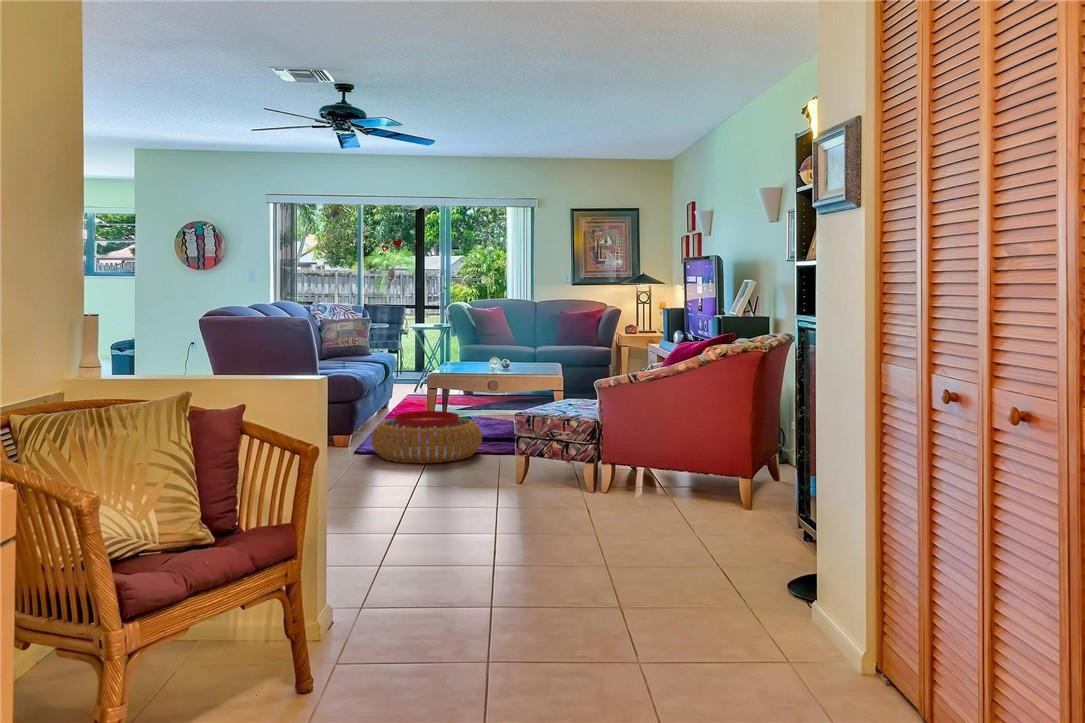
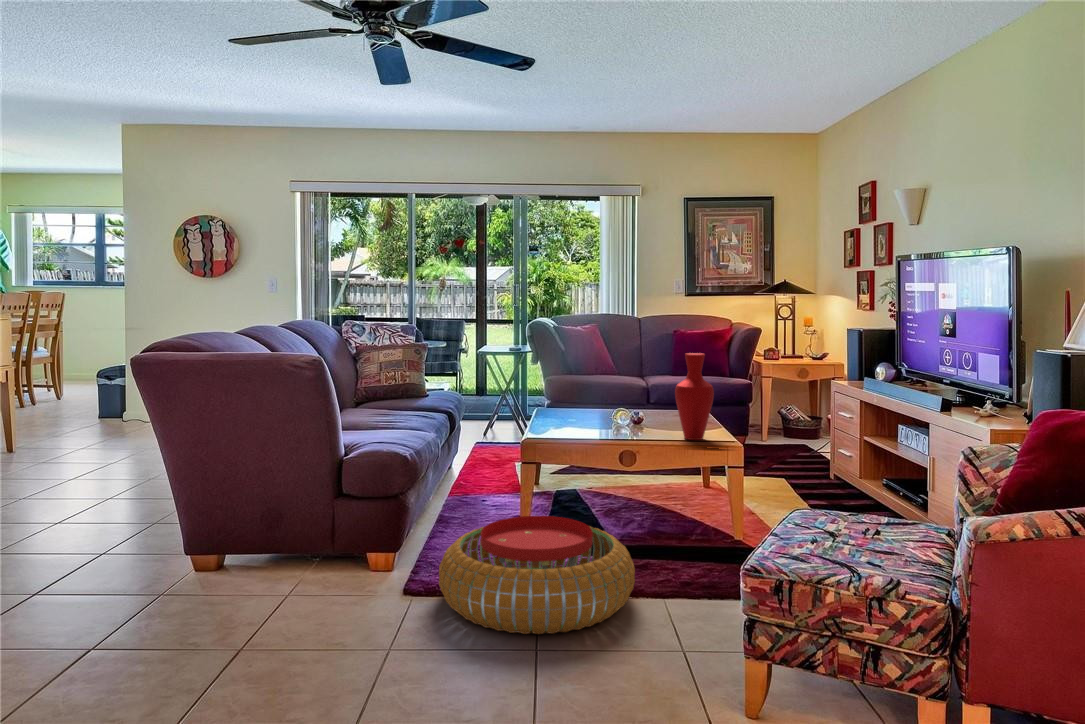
vase: none [522,320,545,373] -> present [675,353,714,440]

